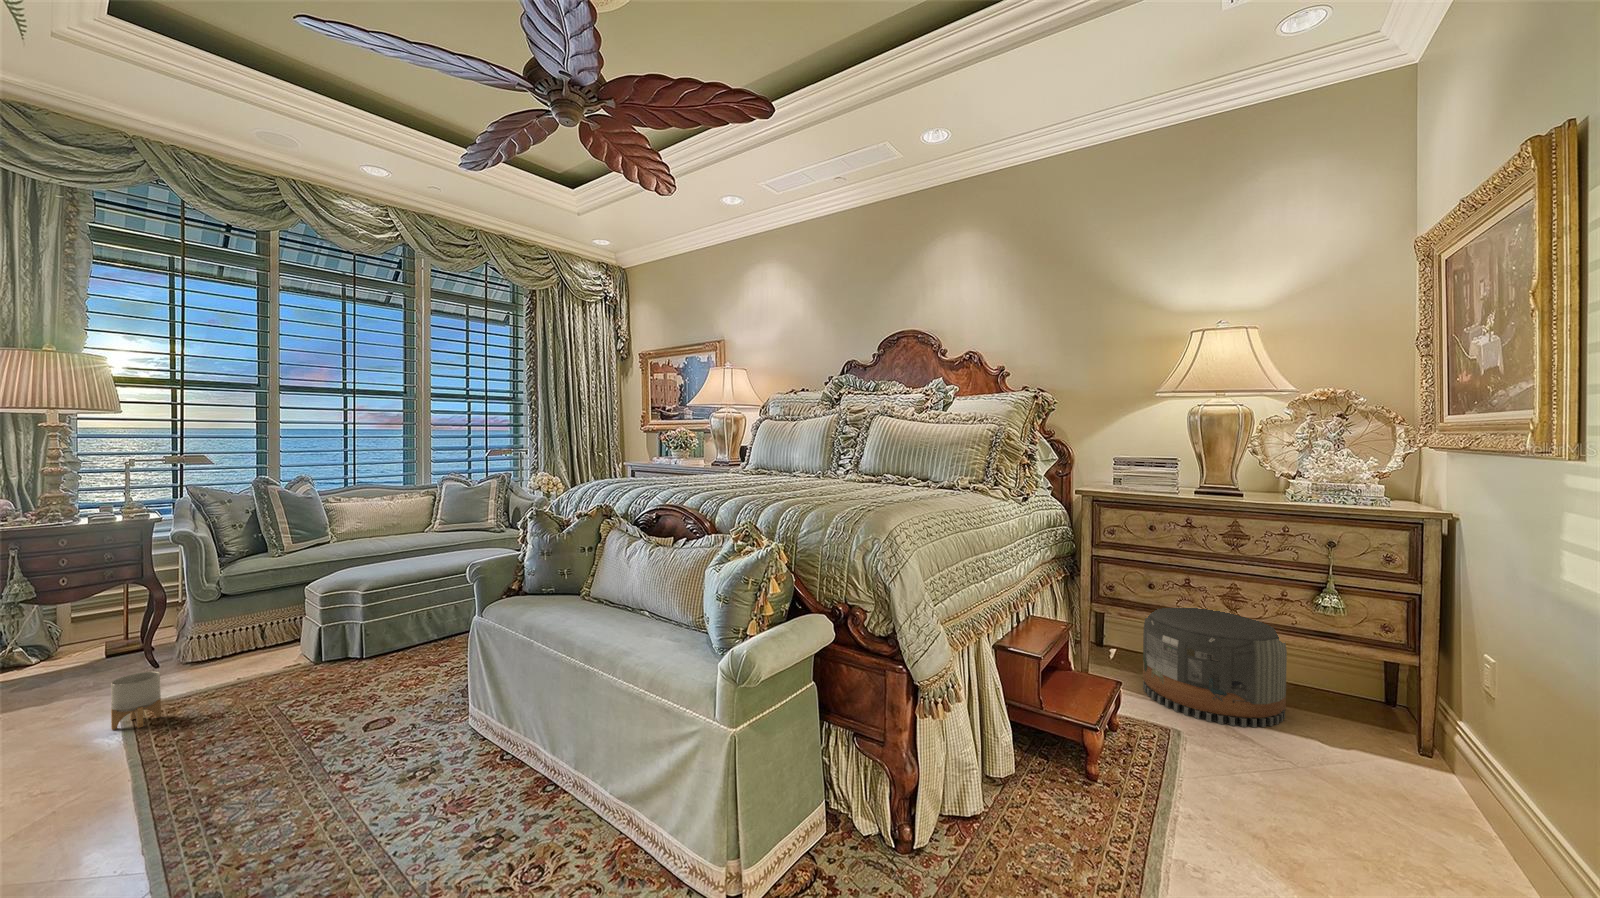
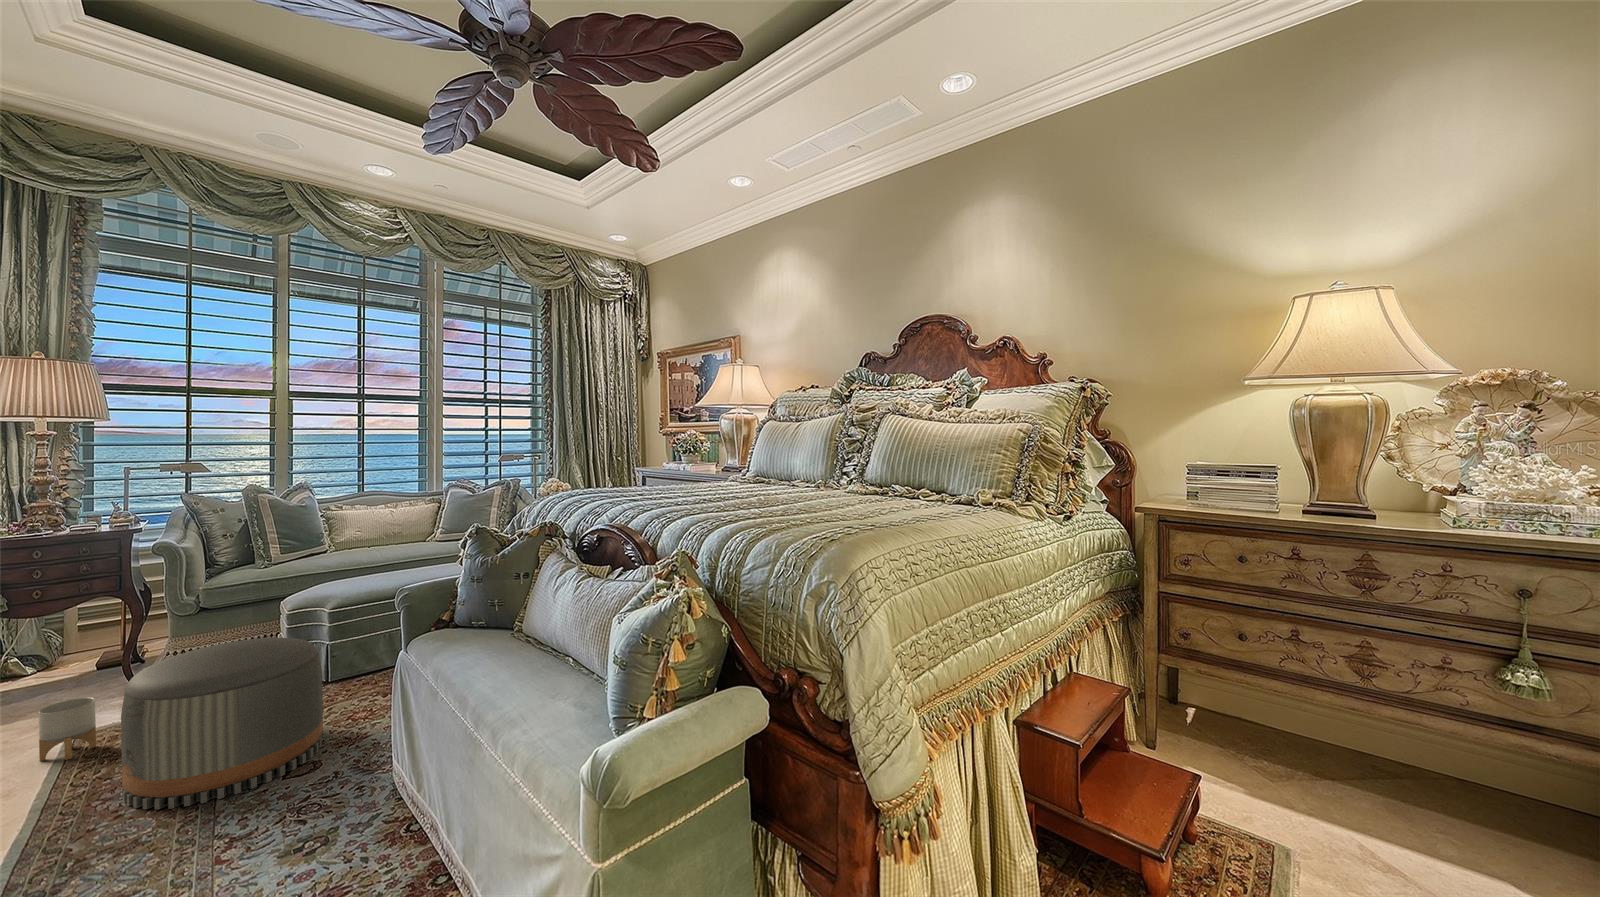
pouf: present [1143,608,1287,728] -> present [121,638,323,809]

